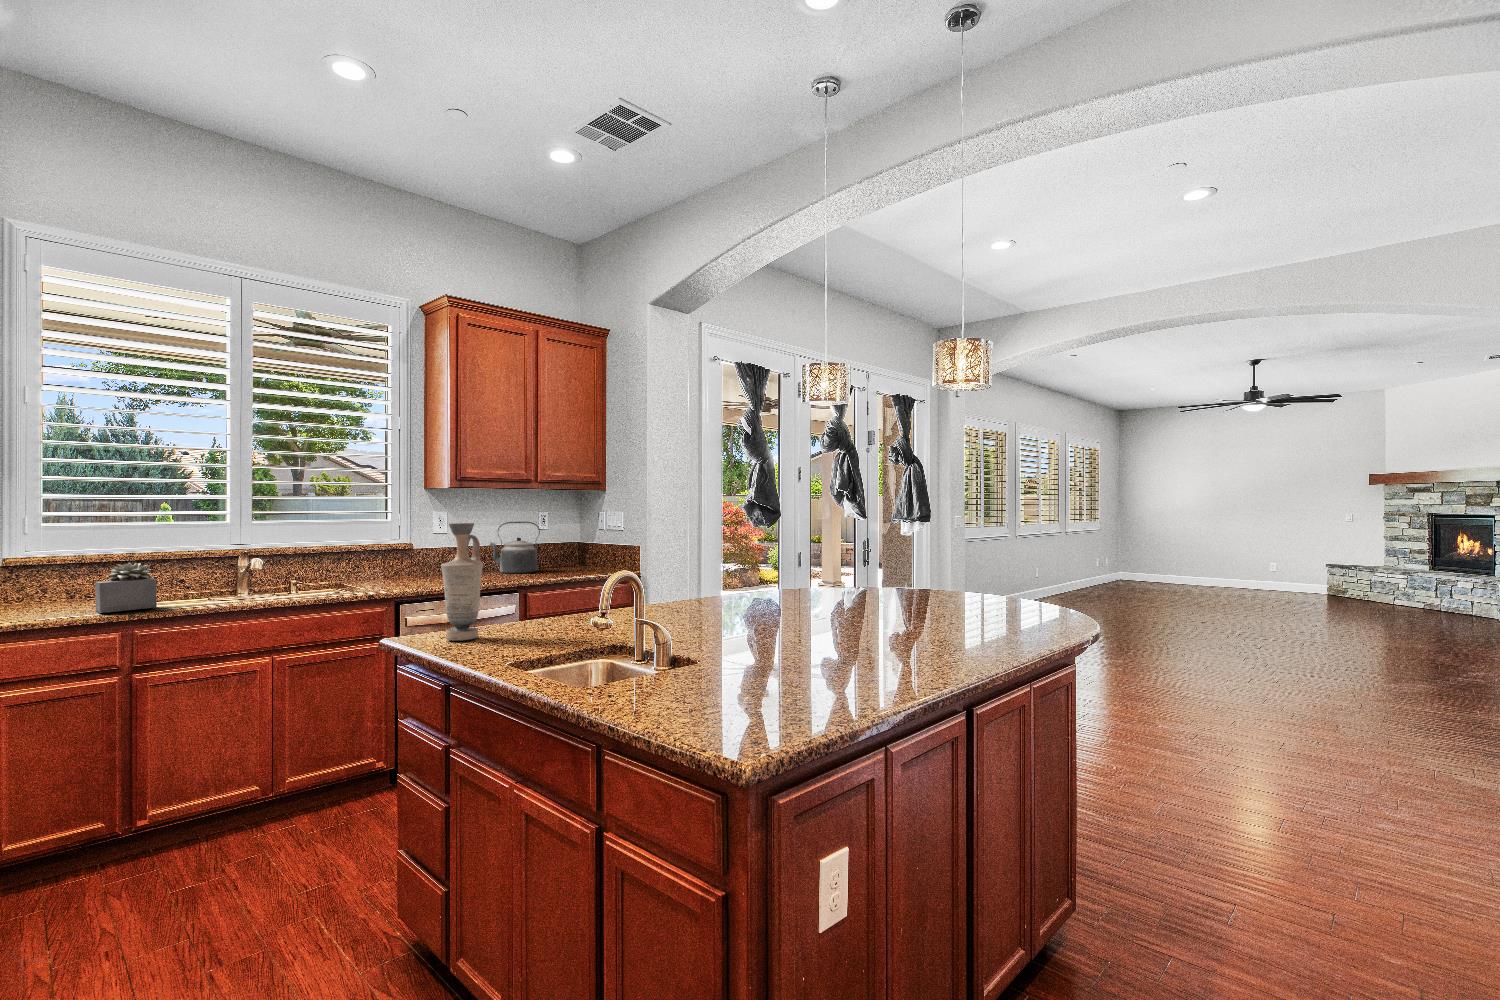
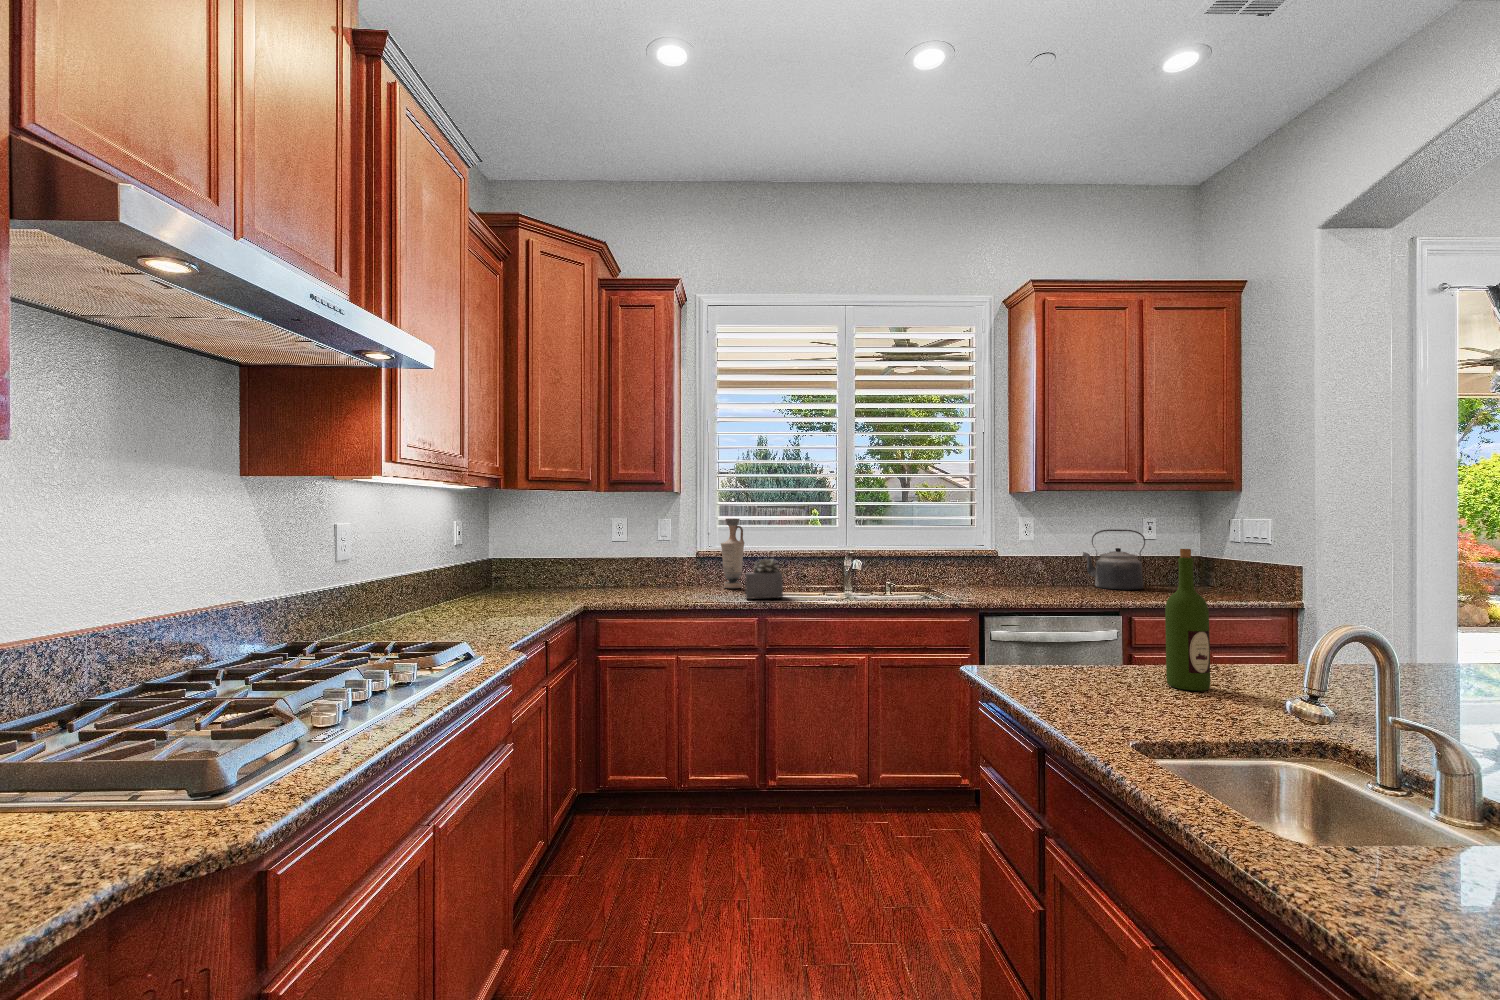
vase: present [441,523,483,641] -> present [721,519,744,589]
wine bottle: none [539,537,564,632] -> present [1165,549,1210,691]

